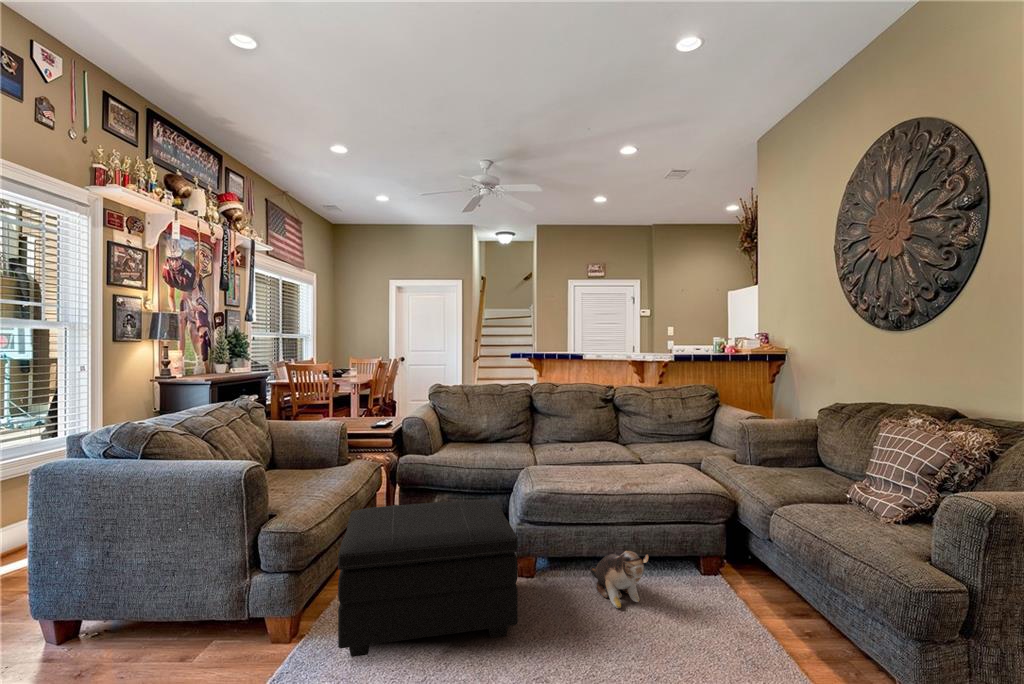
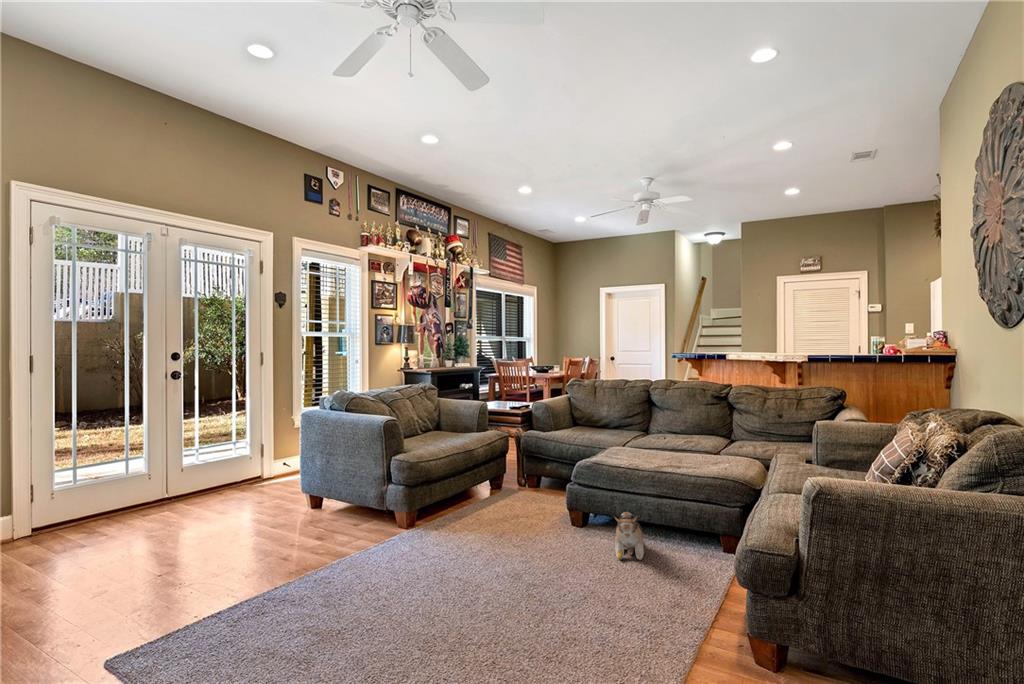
footstool: present [338,500,518,657] -> none [416,453,550,552]

